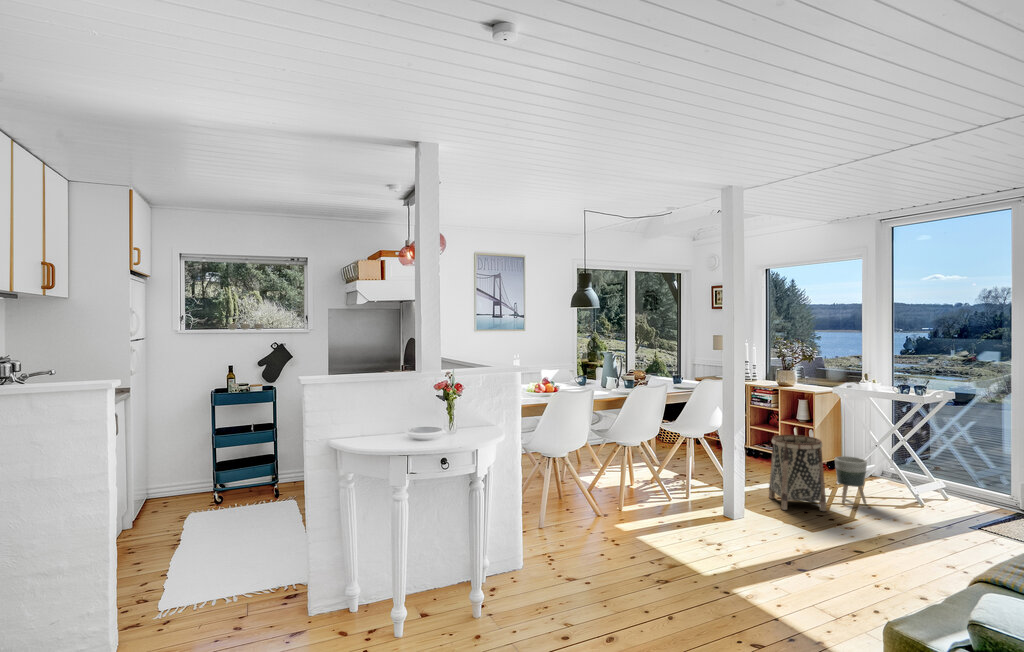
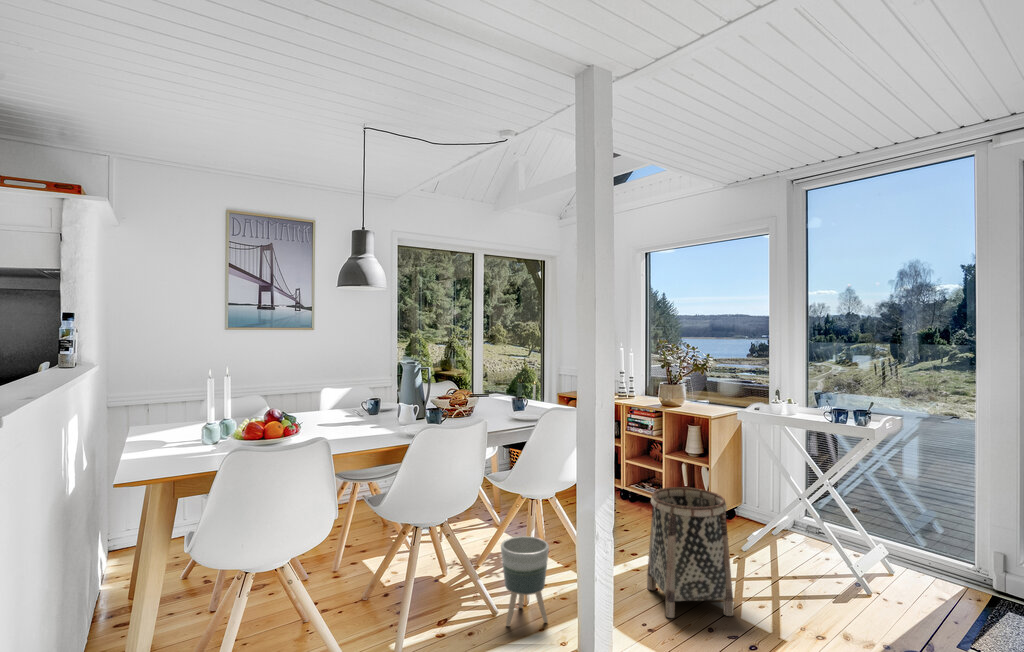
planter: present [835,456,867,504] -> present [501,536,549,626]

